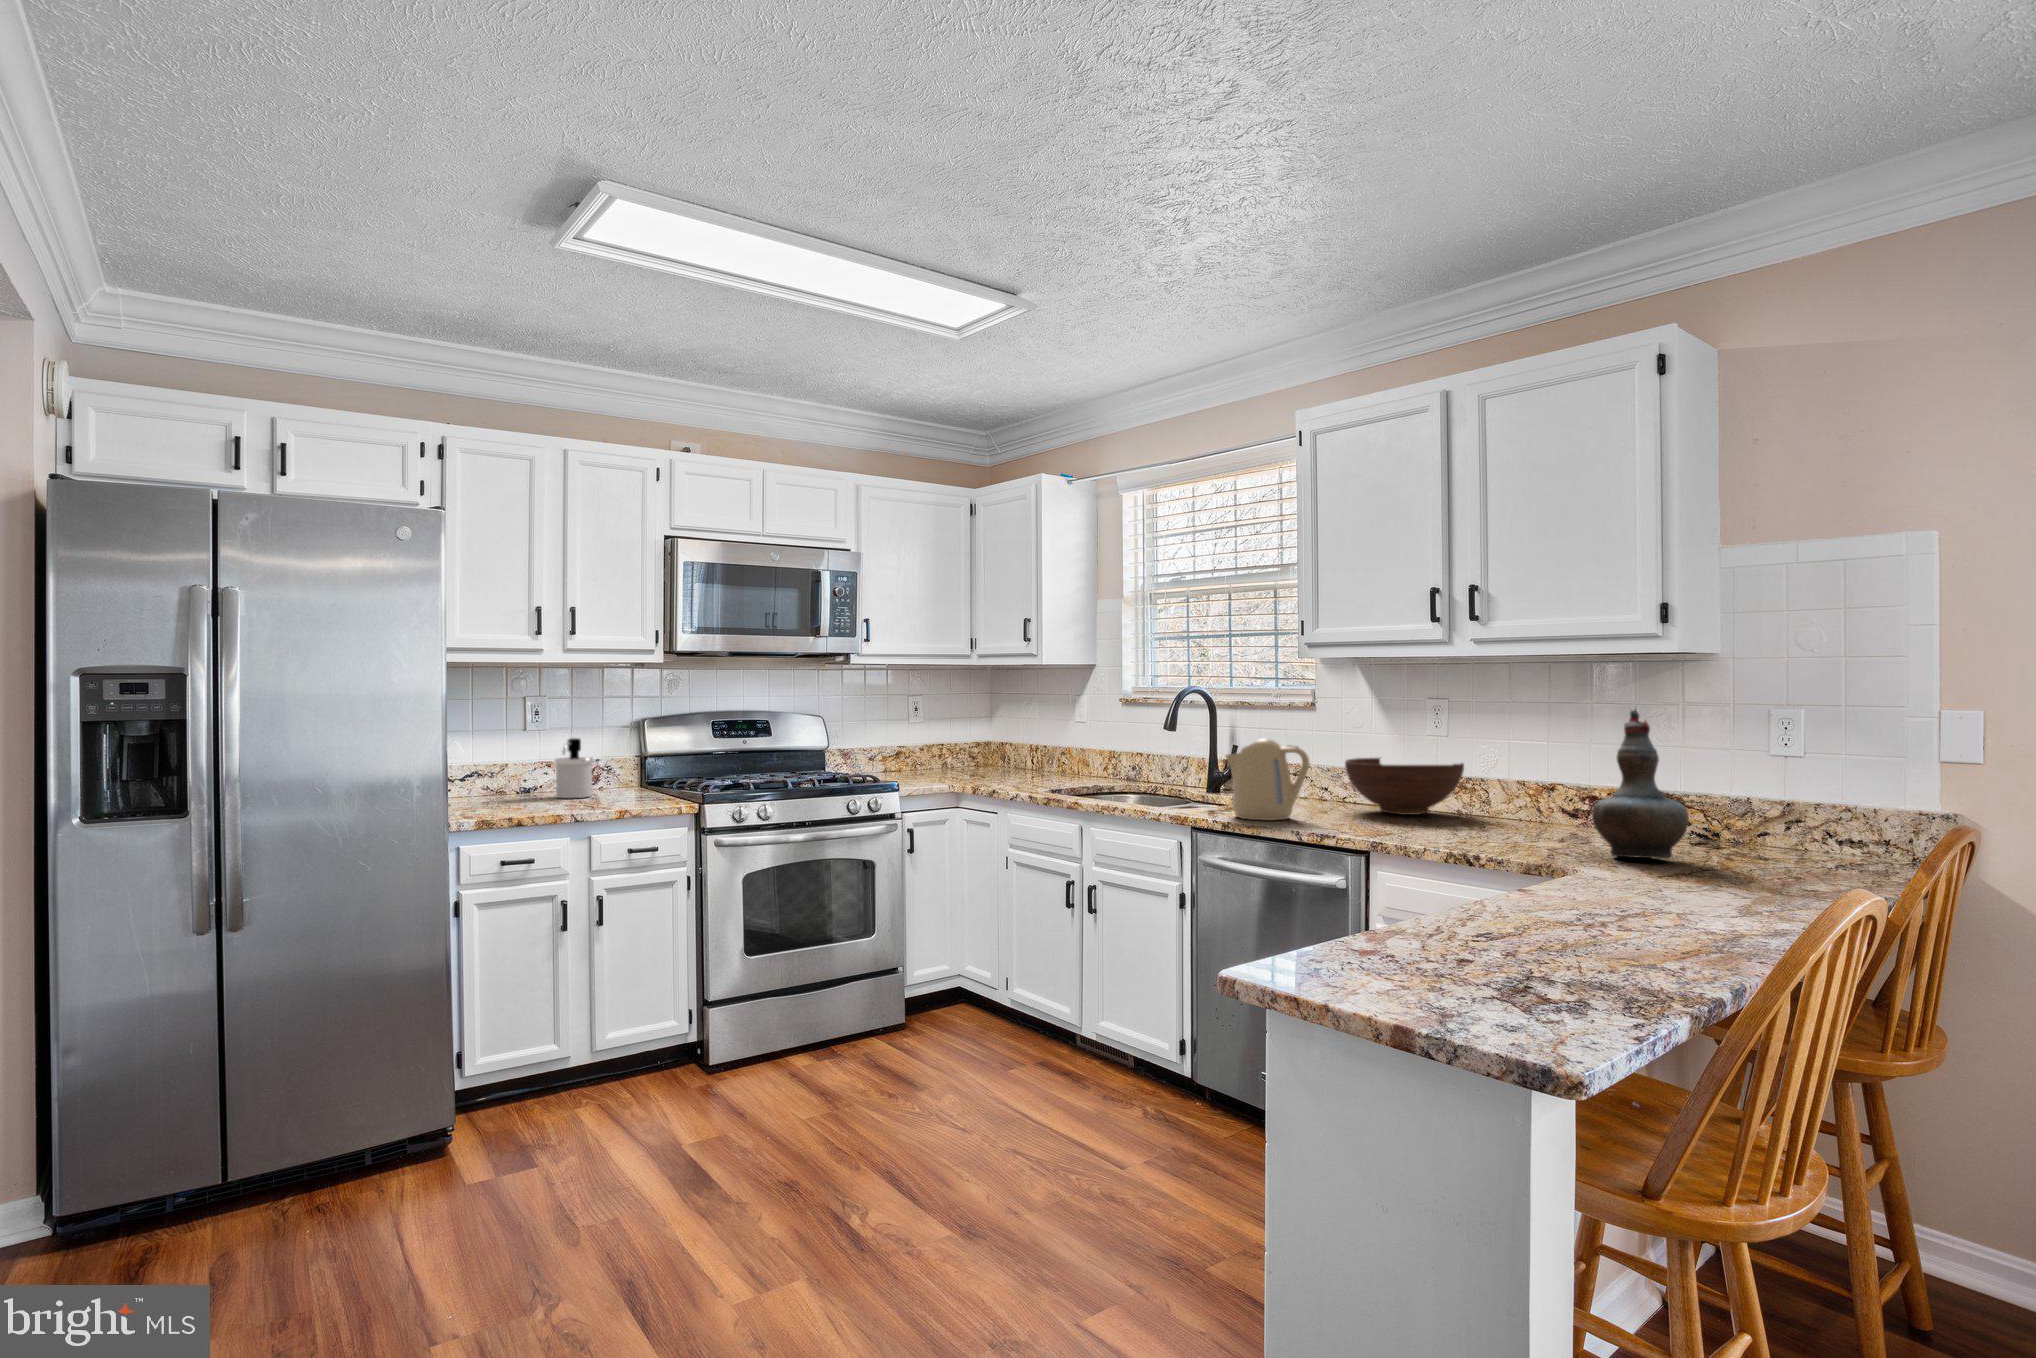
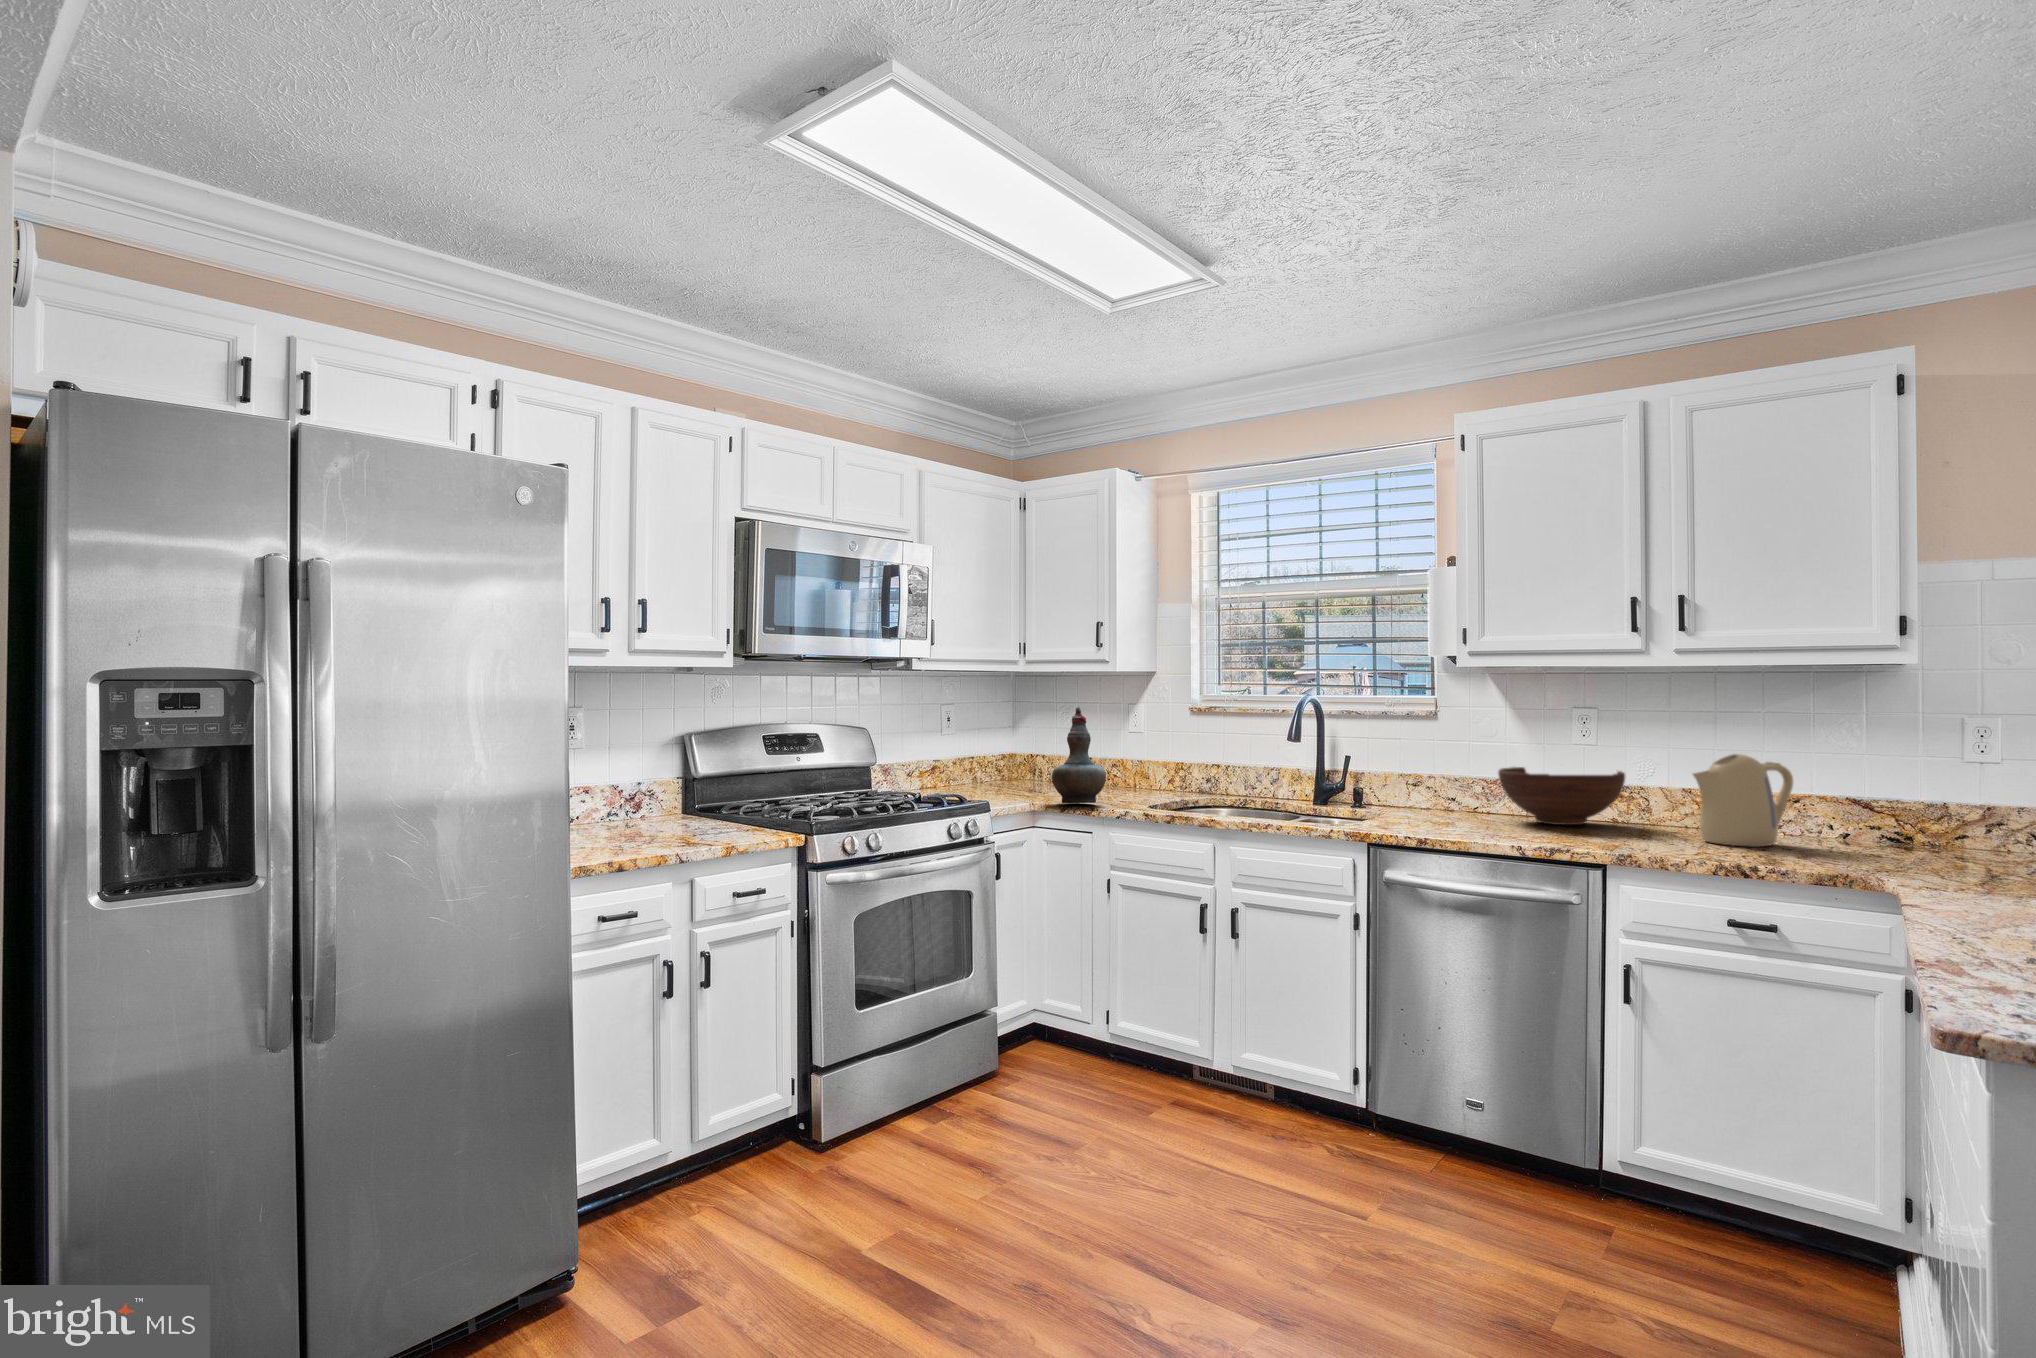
decorative vase: present [1592,709,1689,859] -> present [1052,707,1106,803]
soap dispenser: present [555,738,593,798] -> none [622,759,667,832]
kettle: present [1226,738,1310,820] -> present [1693,754,1793,847]

